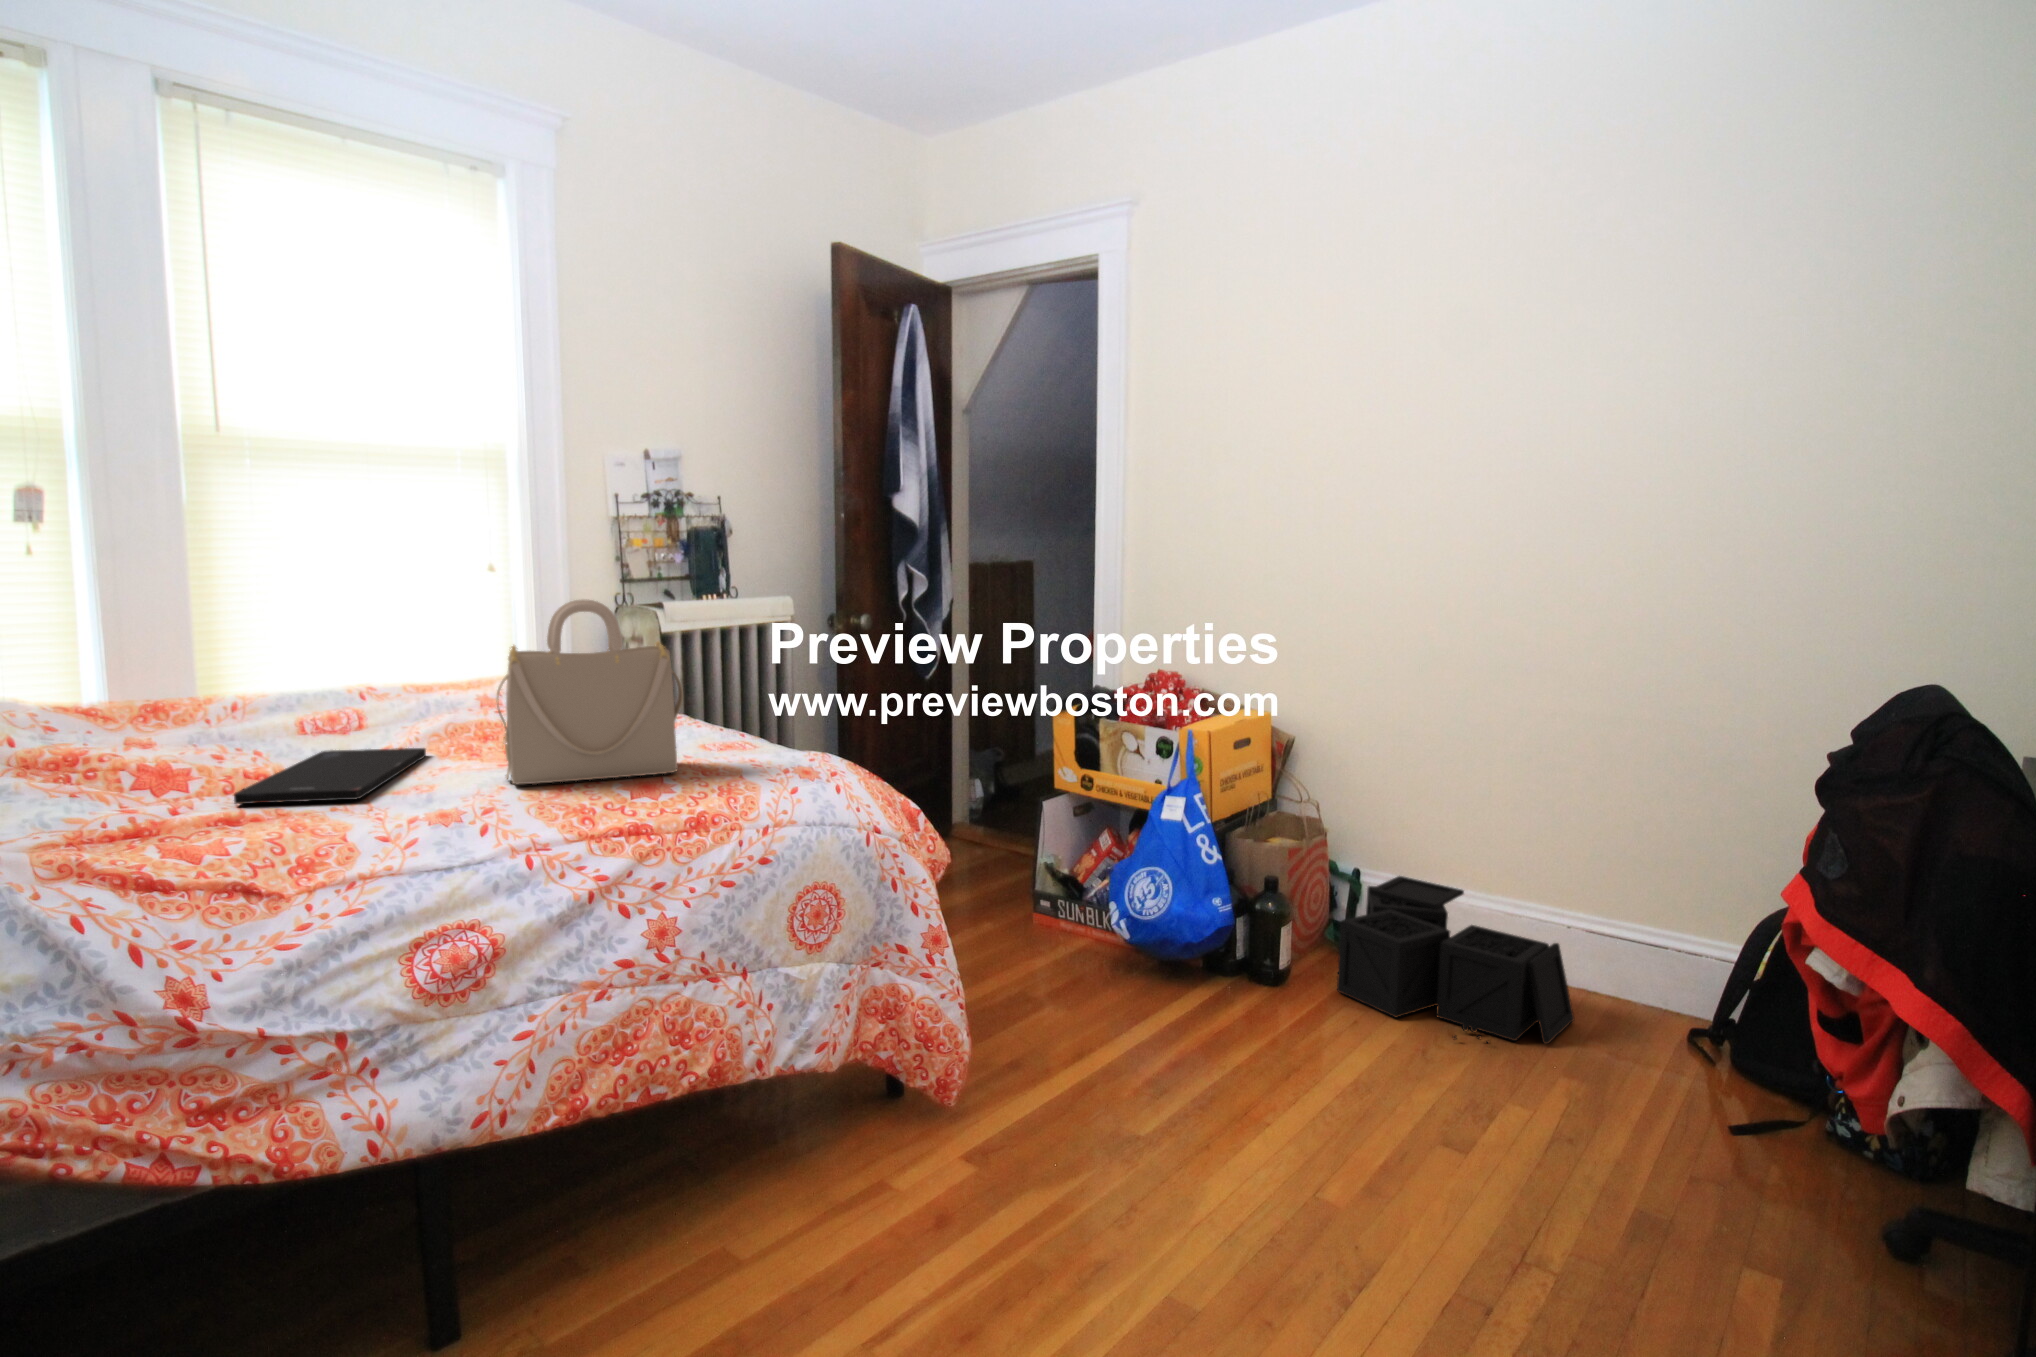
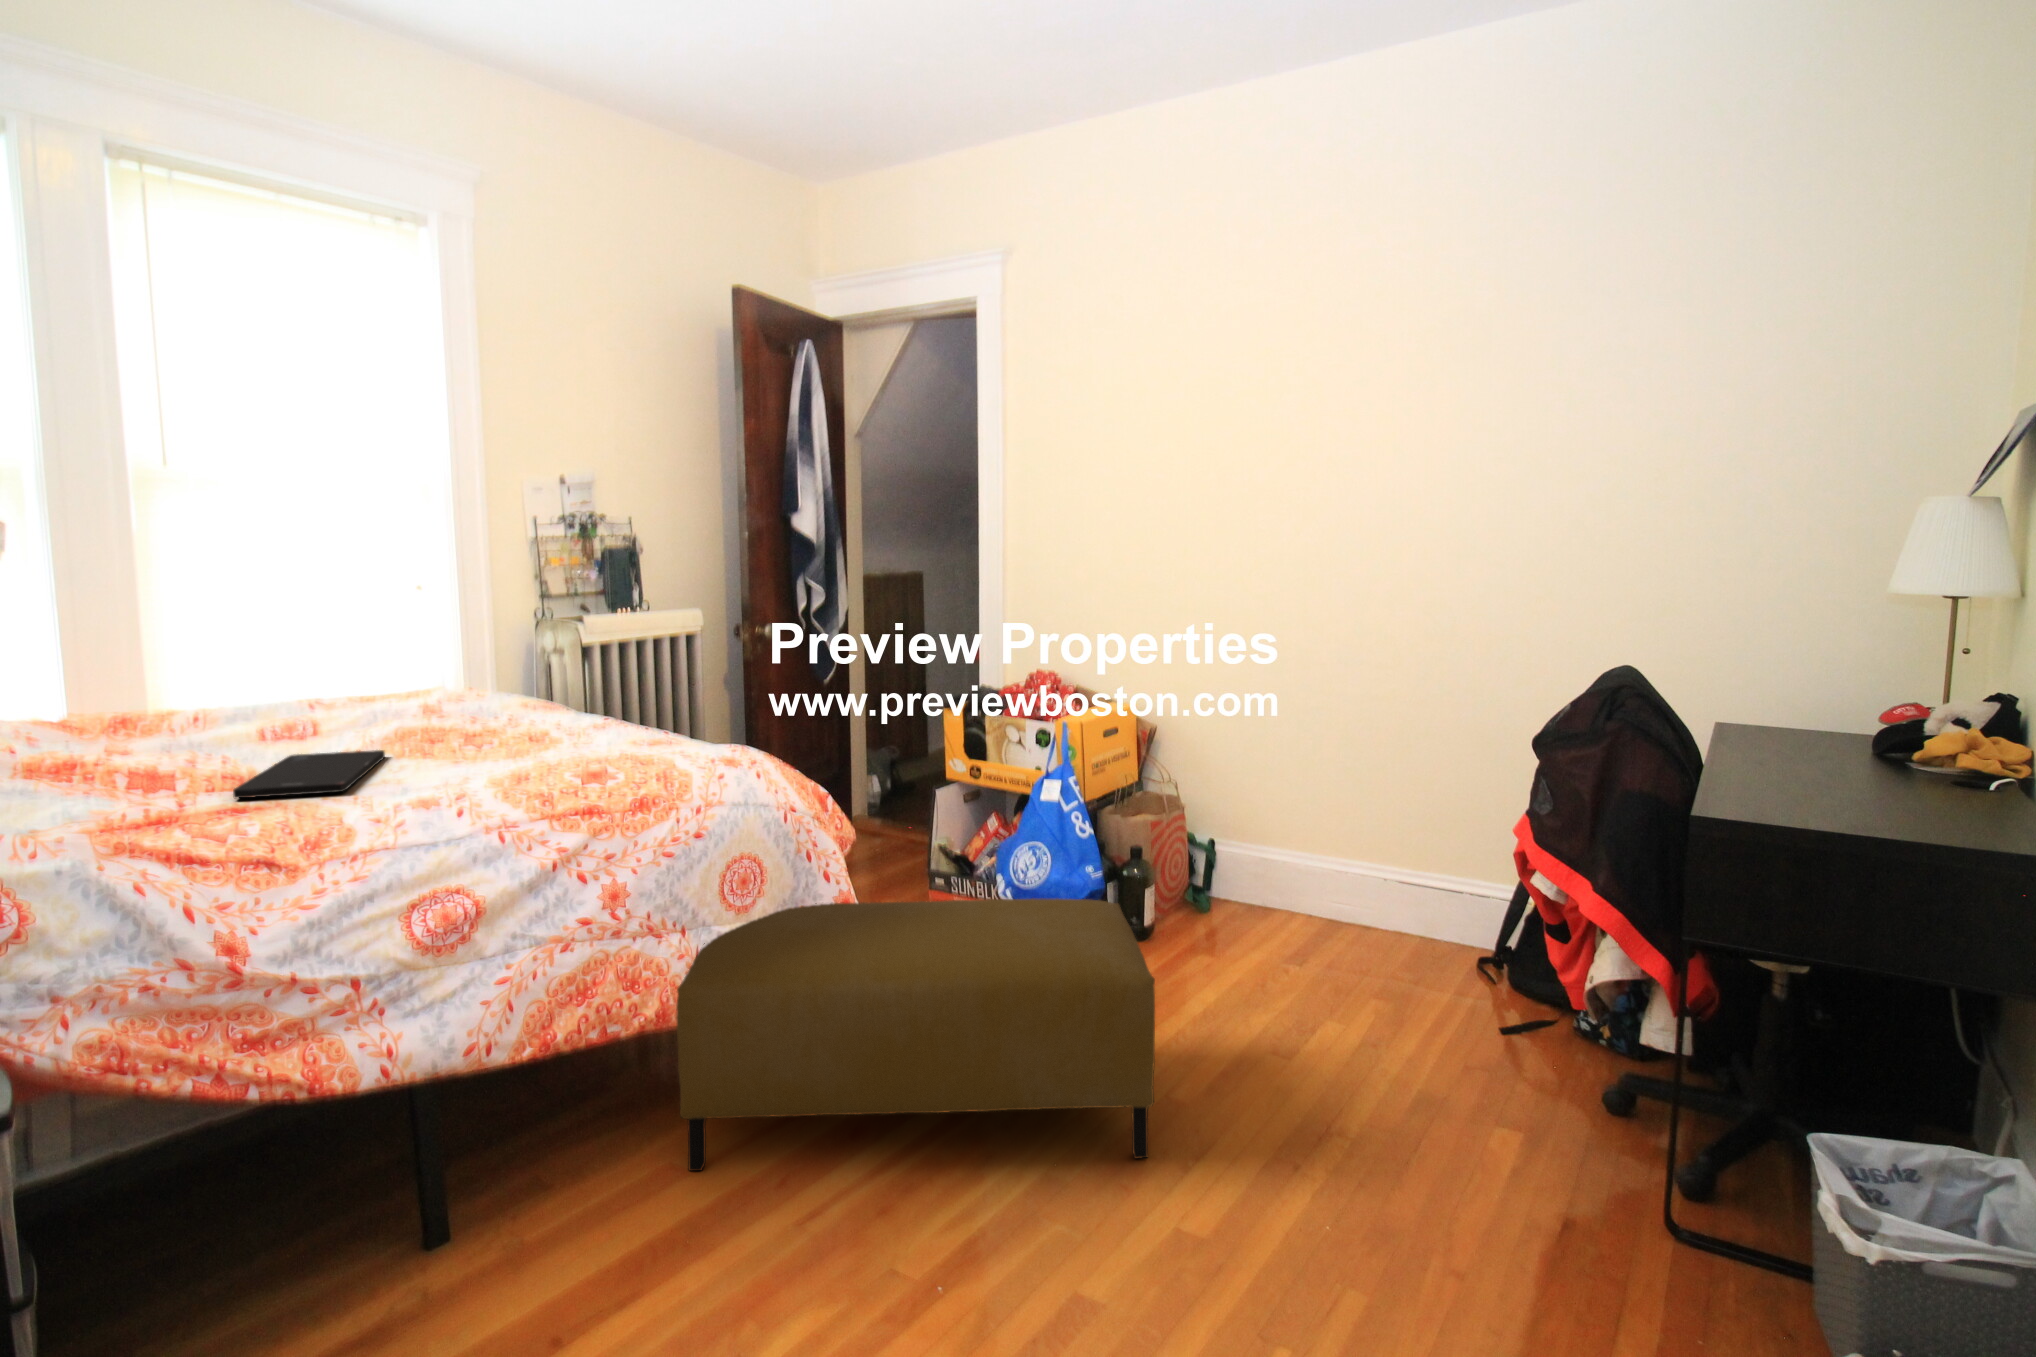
handbag: present [497,600,683,784] -> none [457,617,620,777]
storage bin: present [1337,876,1574,1044] -> none [1196,845,1392,979]
ottoman: none [732,939,1317,1287] -> present [676,898,1155,1171]

